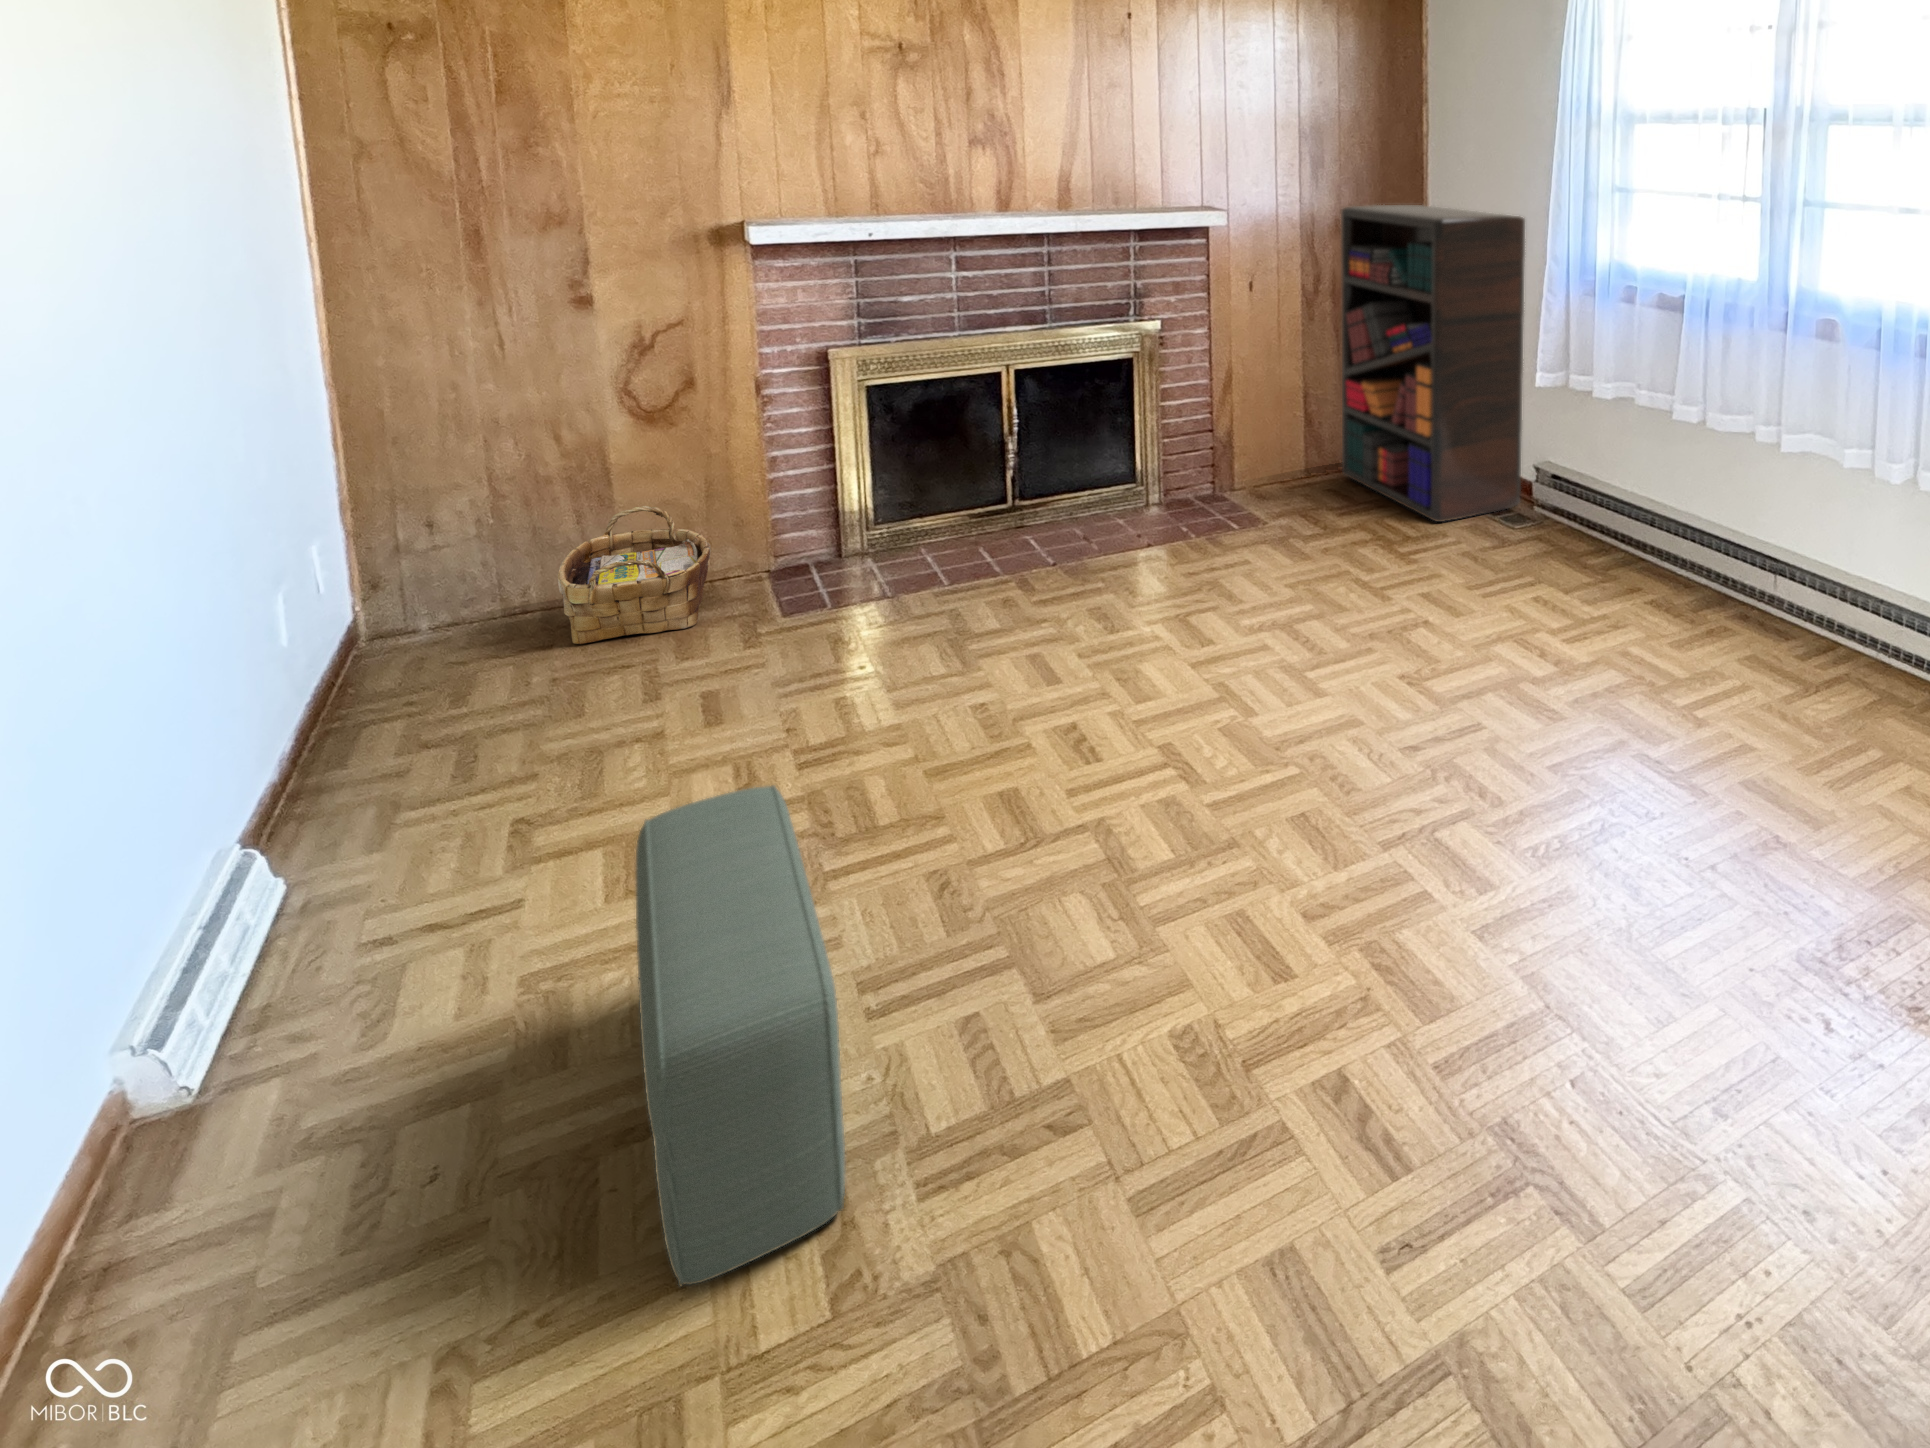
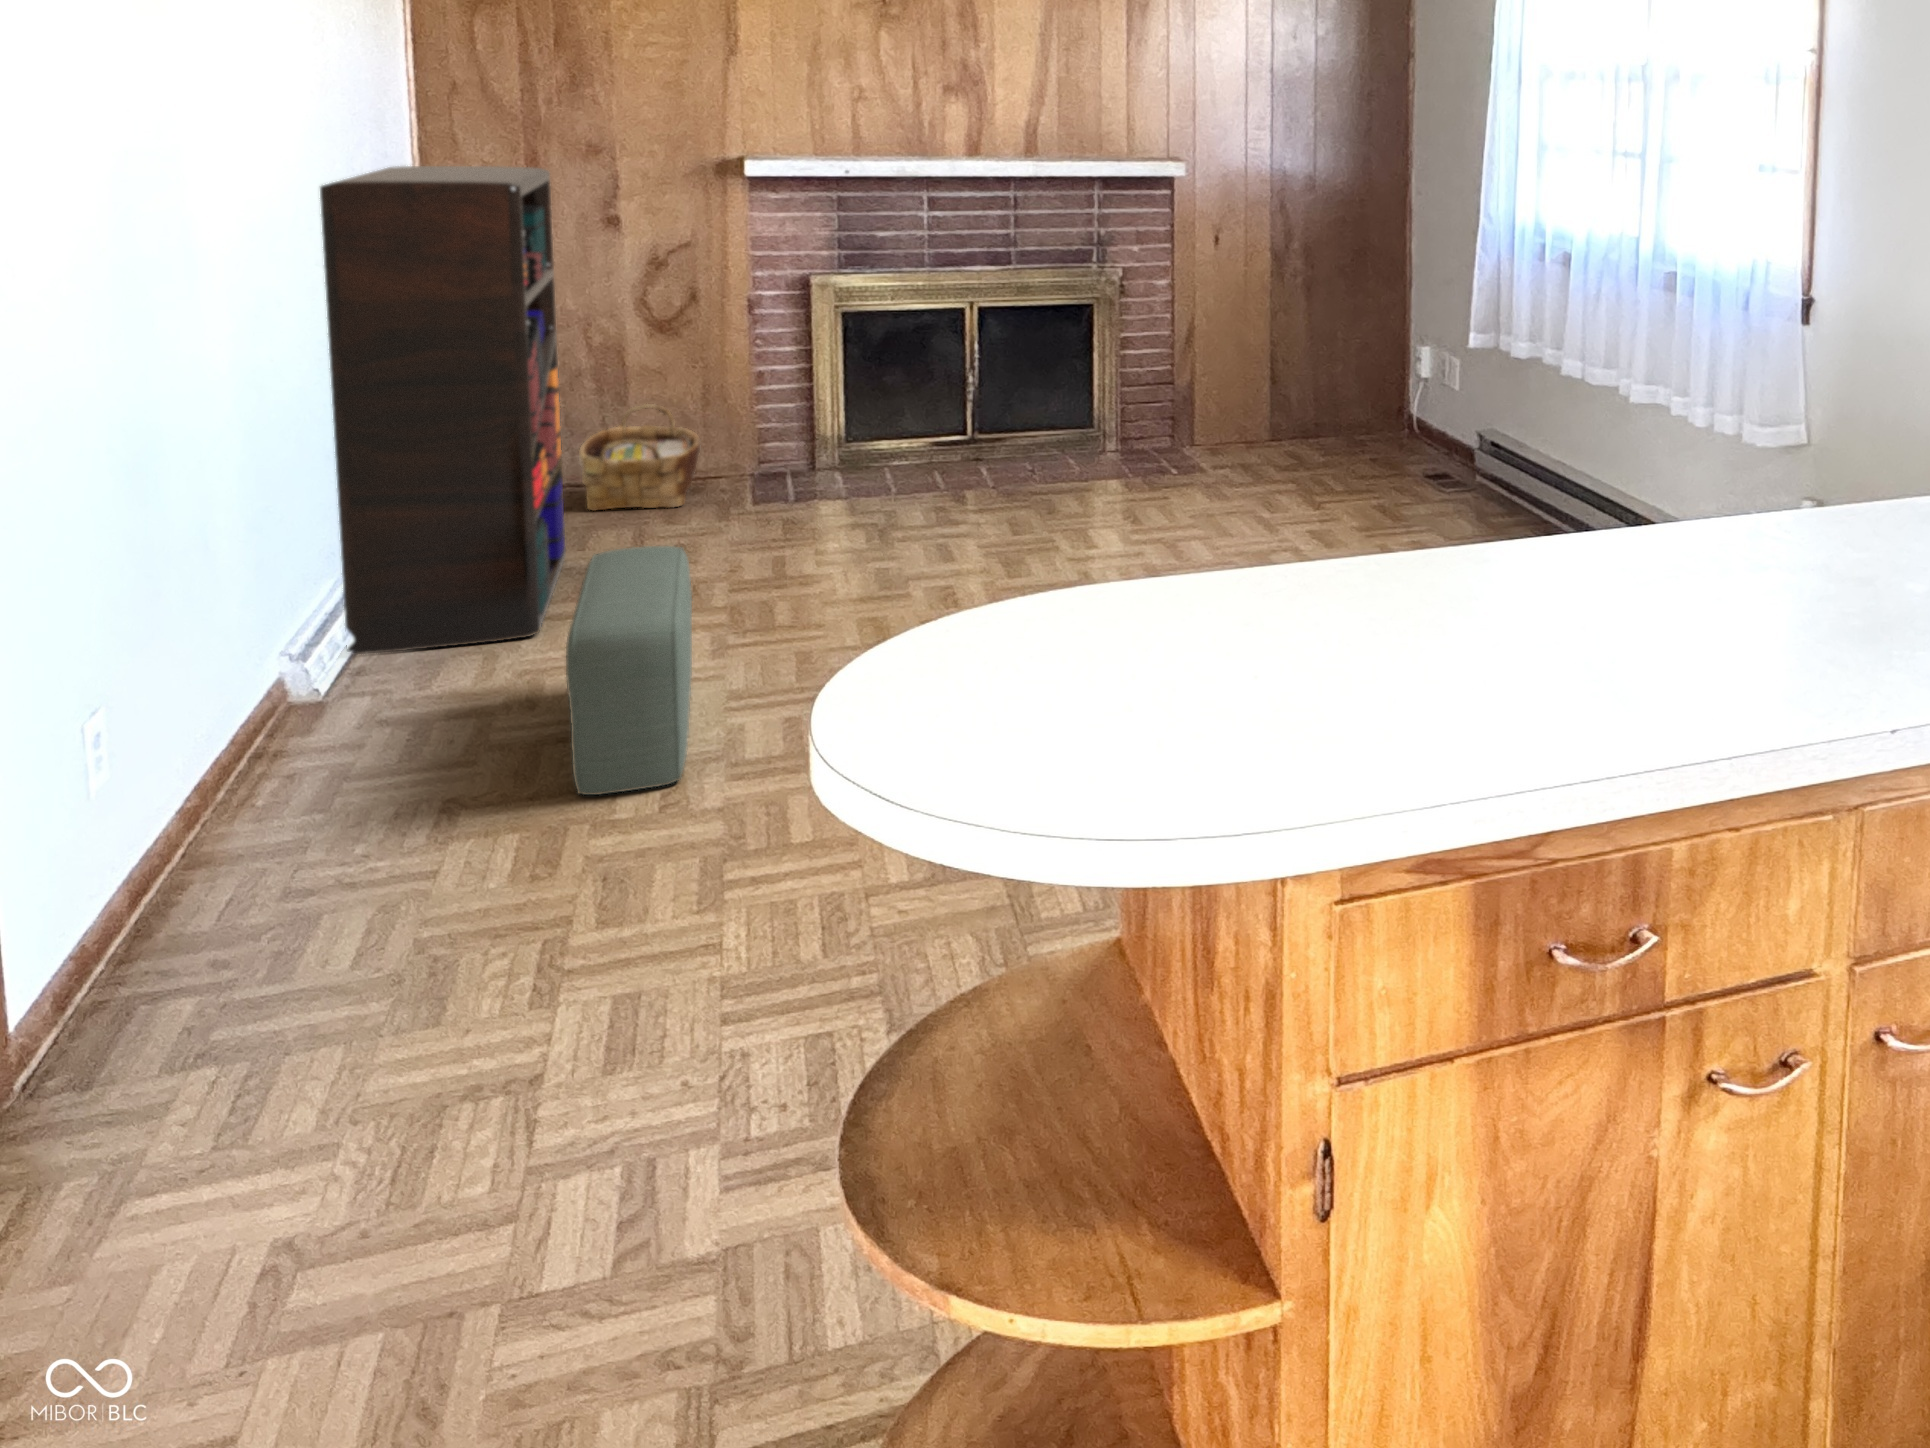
bookshelf: present [1341,205,1525,522] -> present [320,166,566,654]

